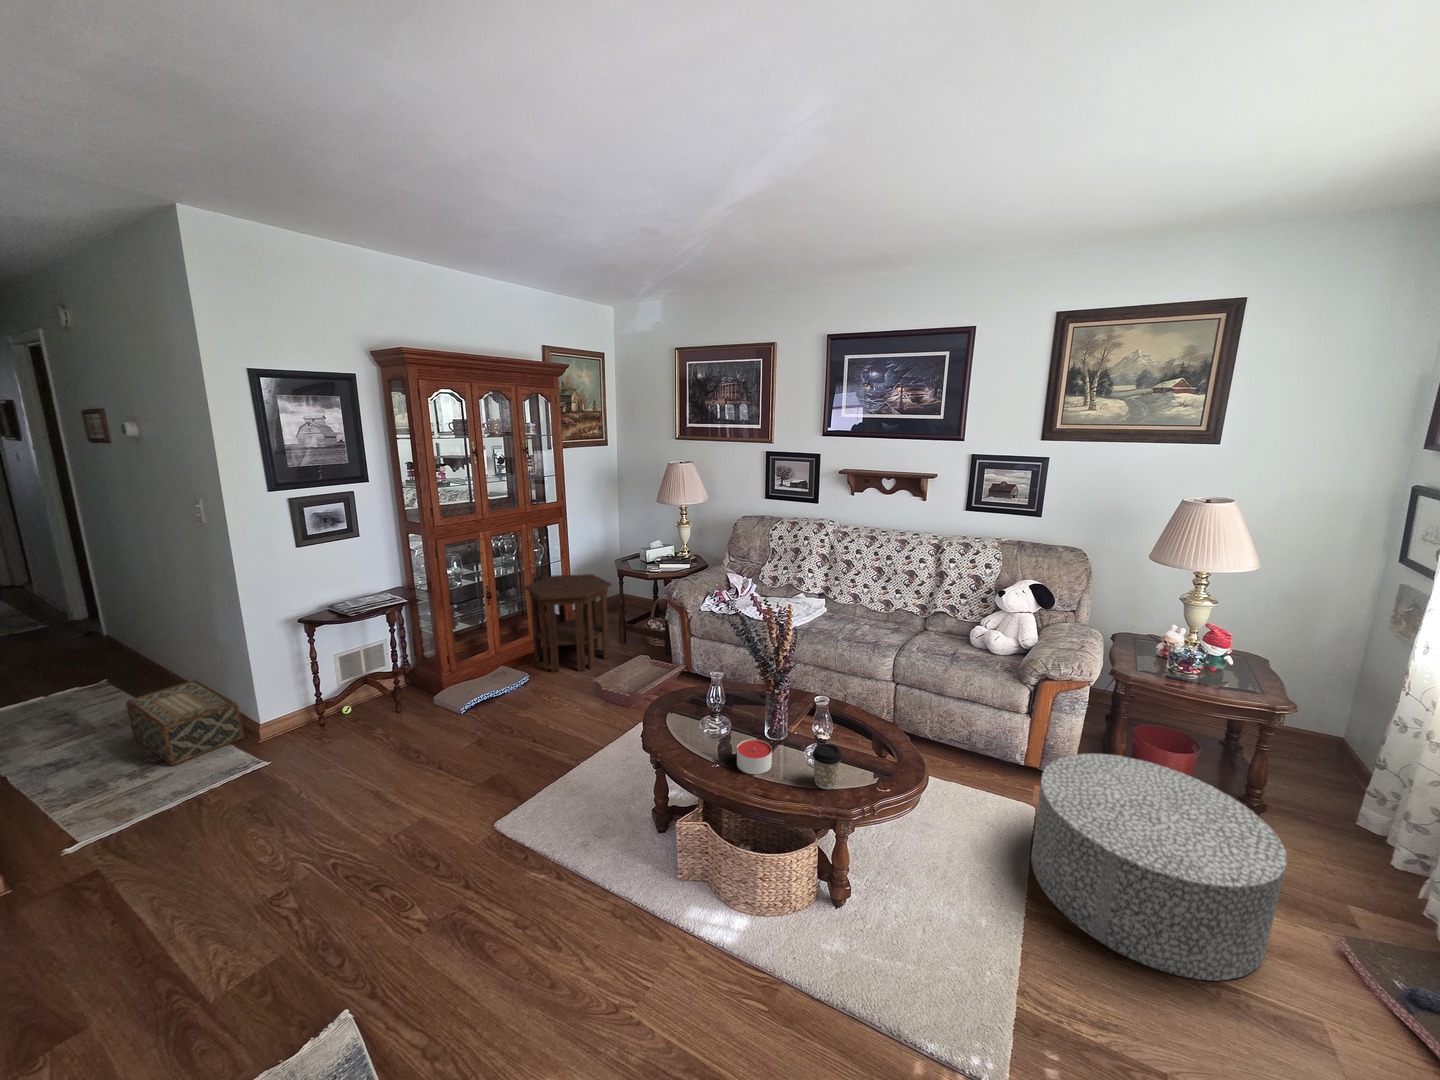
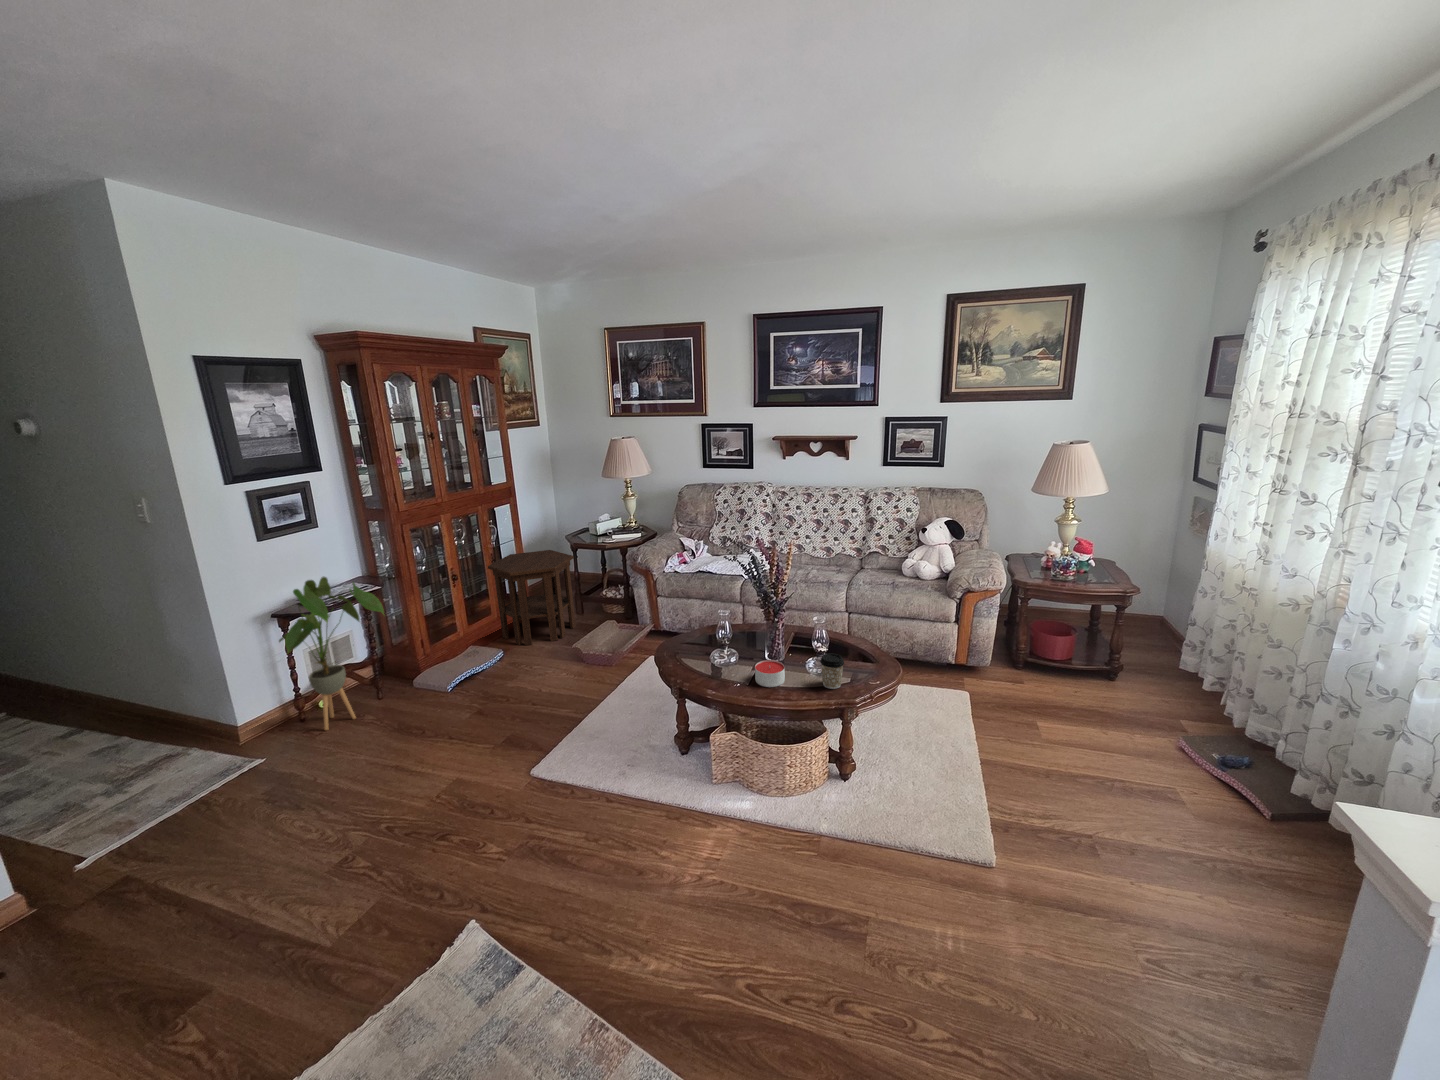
house plant: none [297,586,399,739] -> present [279,577,384,730]
woven basket: present [126,680,244,765] -> none [68,694,219,780]
ottoman: present [1031,754,1287,981] -> none [976,641,1151,781]

